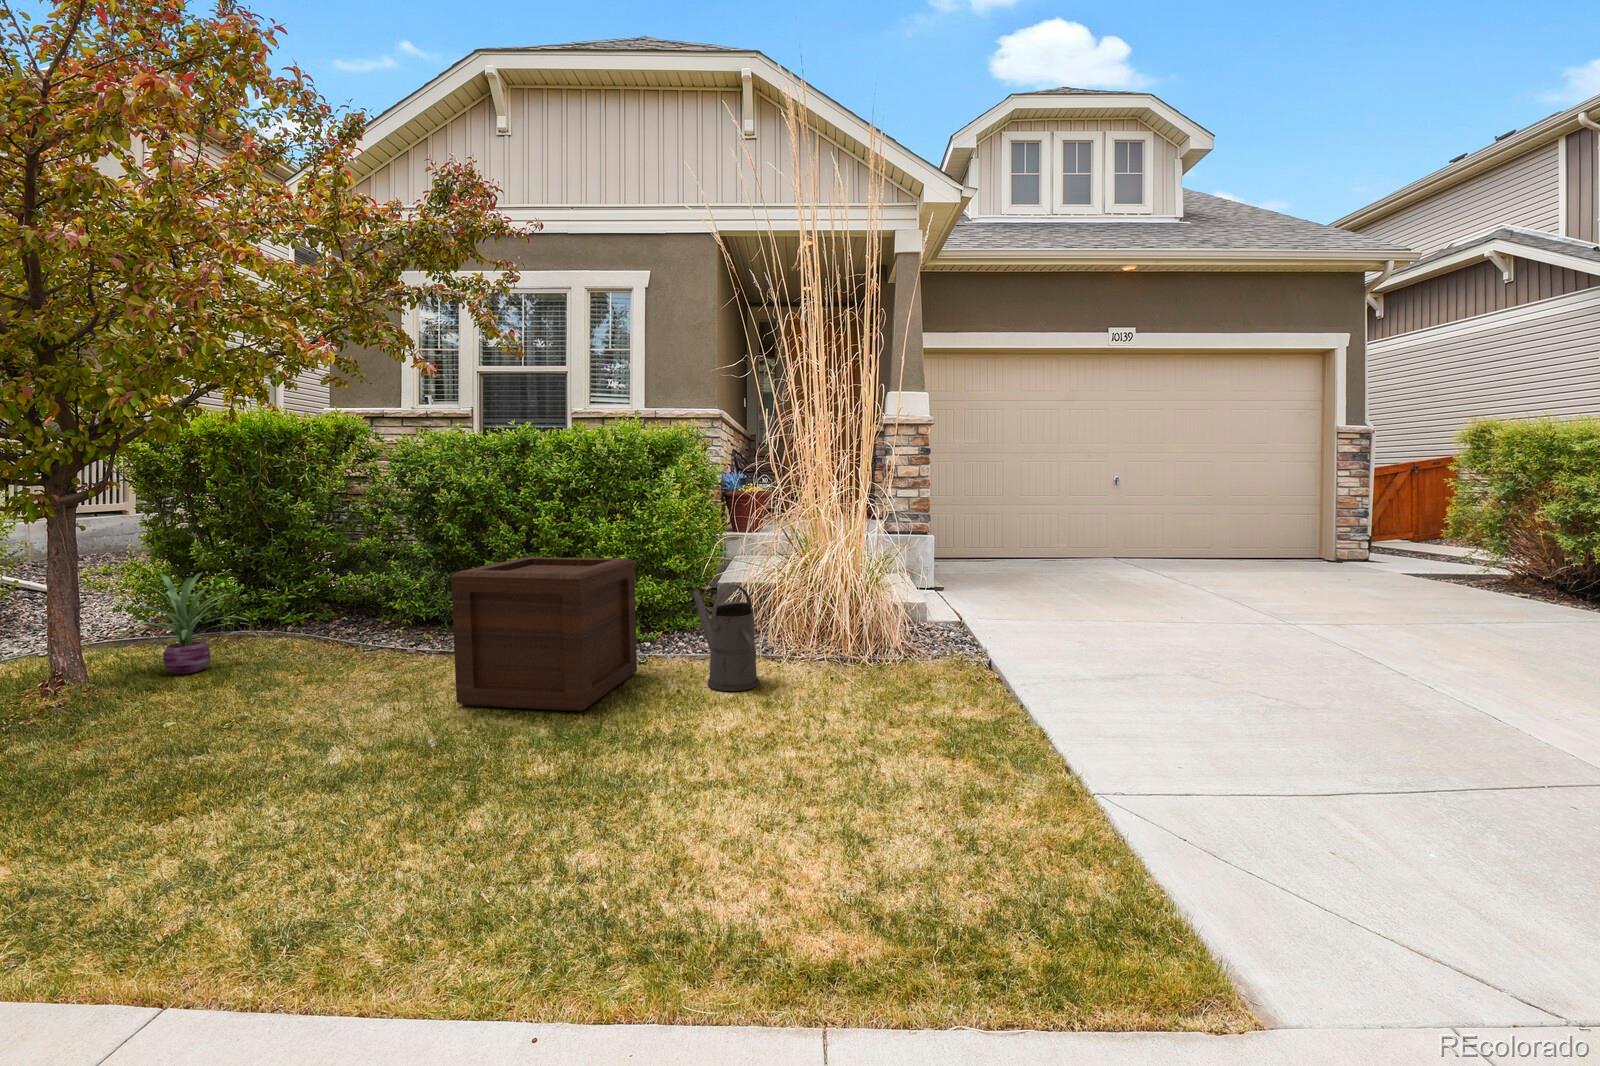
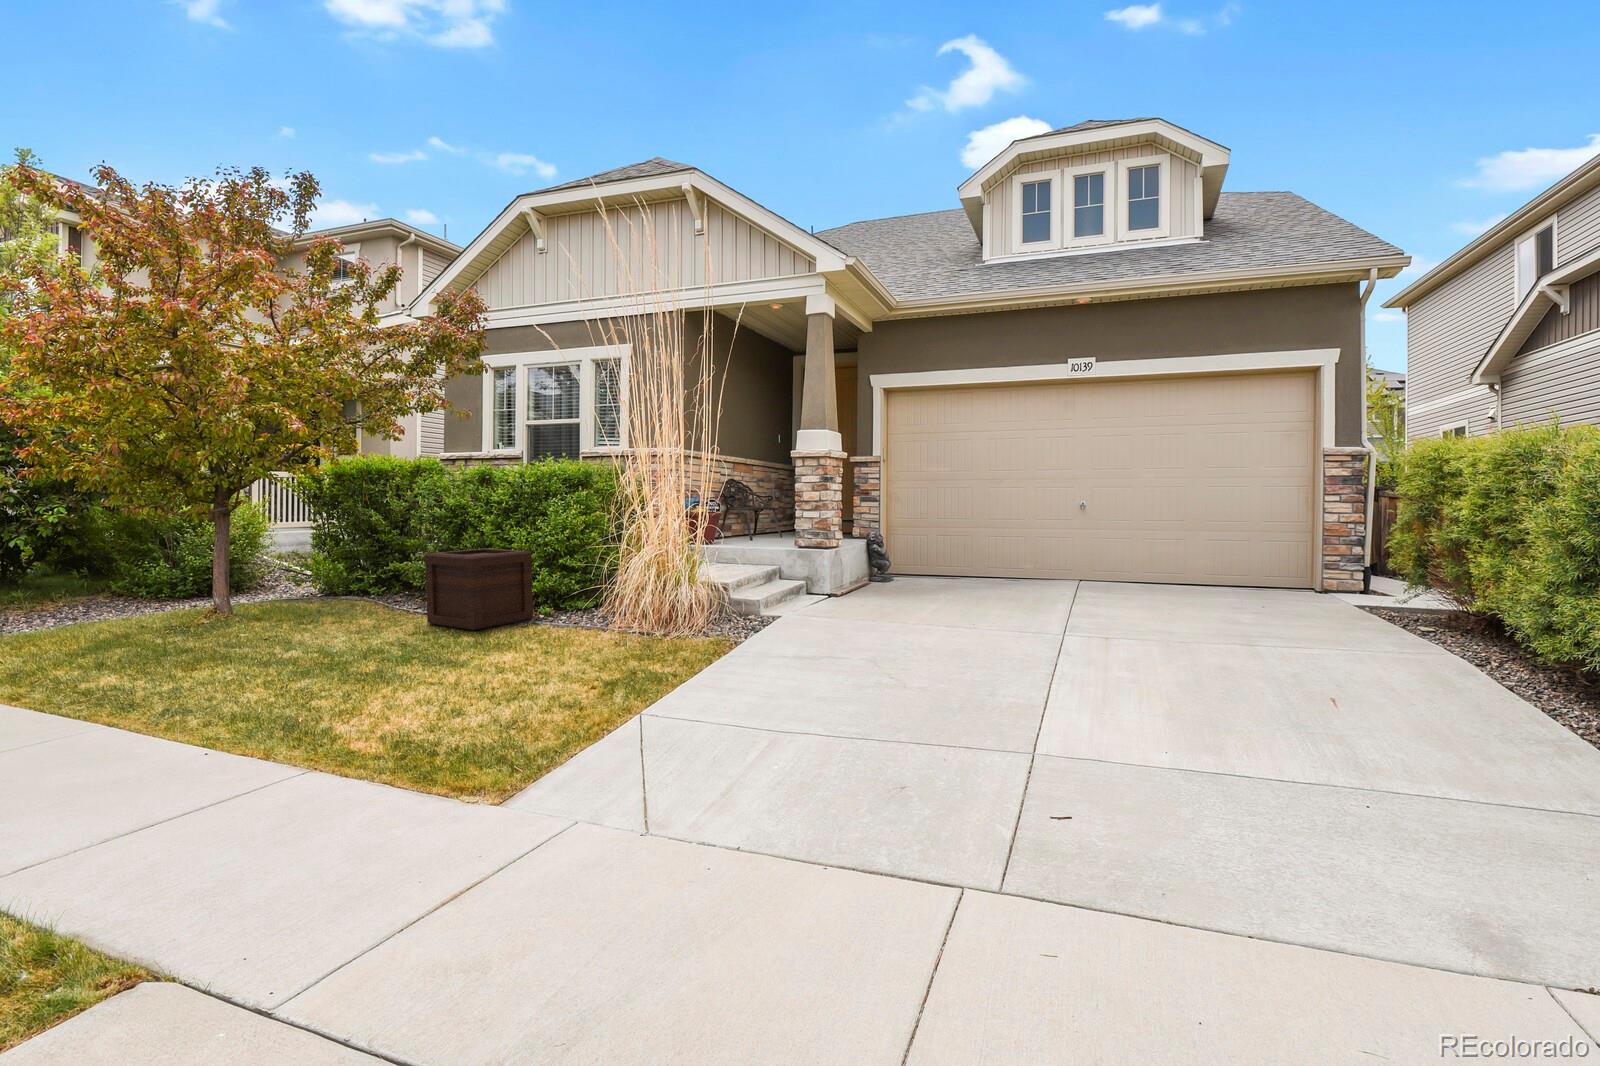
decorative plant: present [118,572,250,674] -> none [310,551,373,603]
watering can: present [693,585,759,691] -> none [553,568,585,630]

